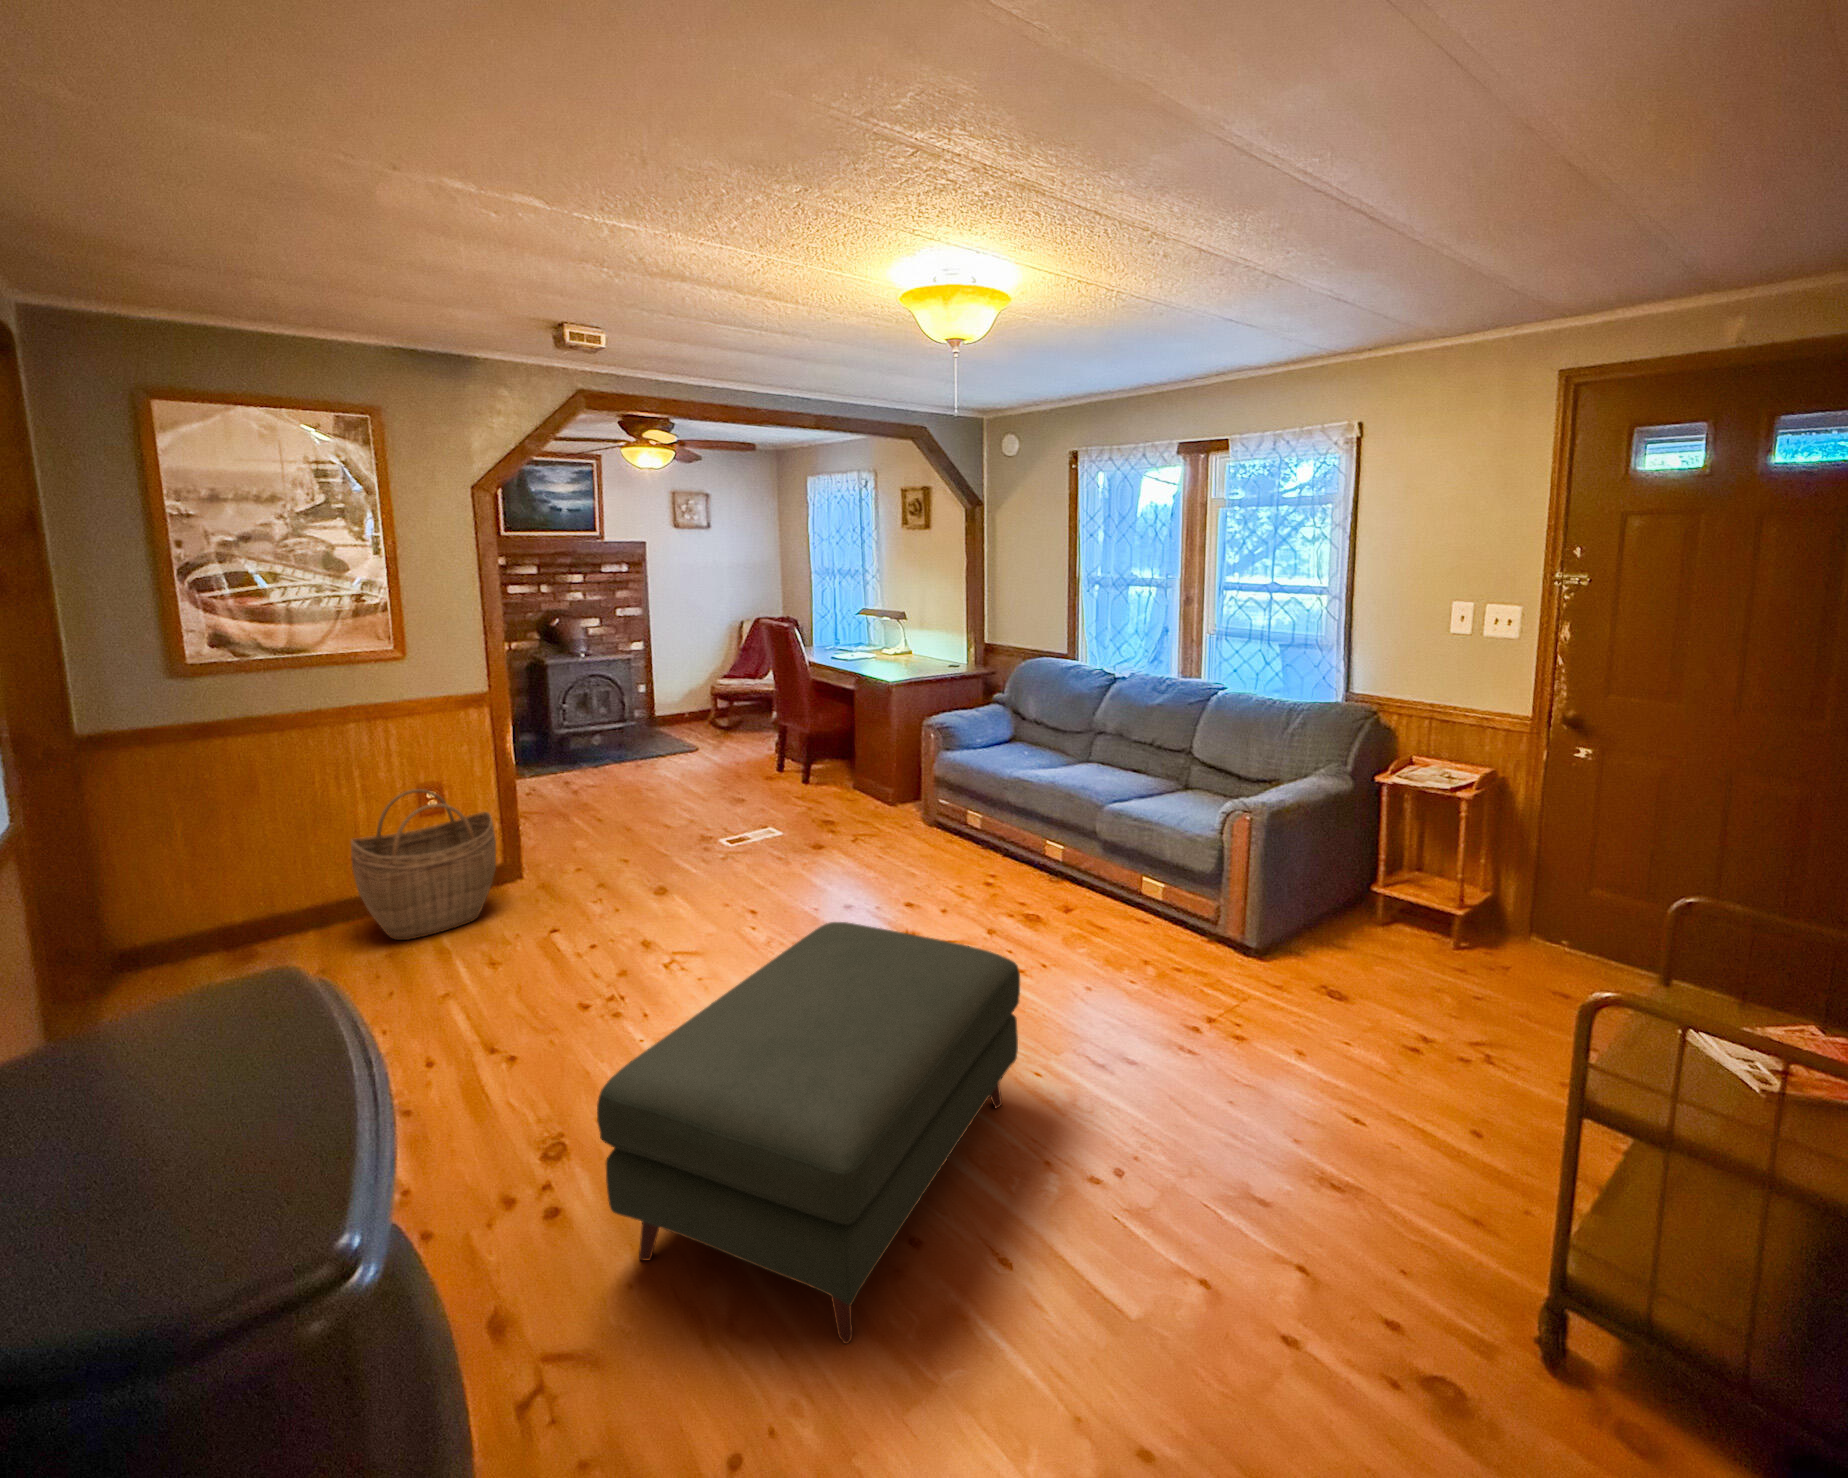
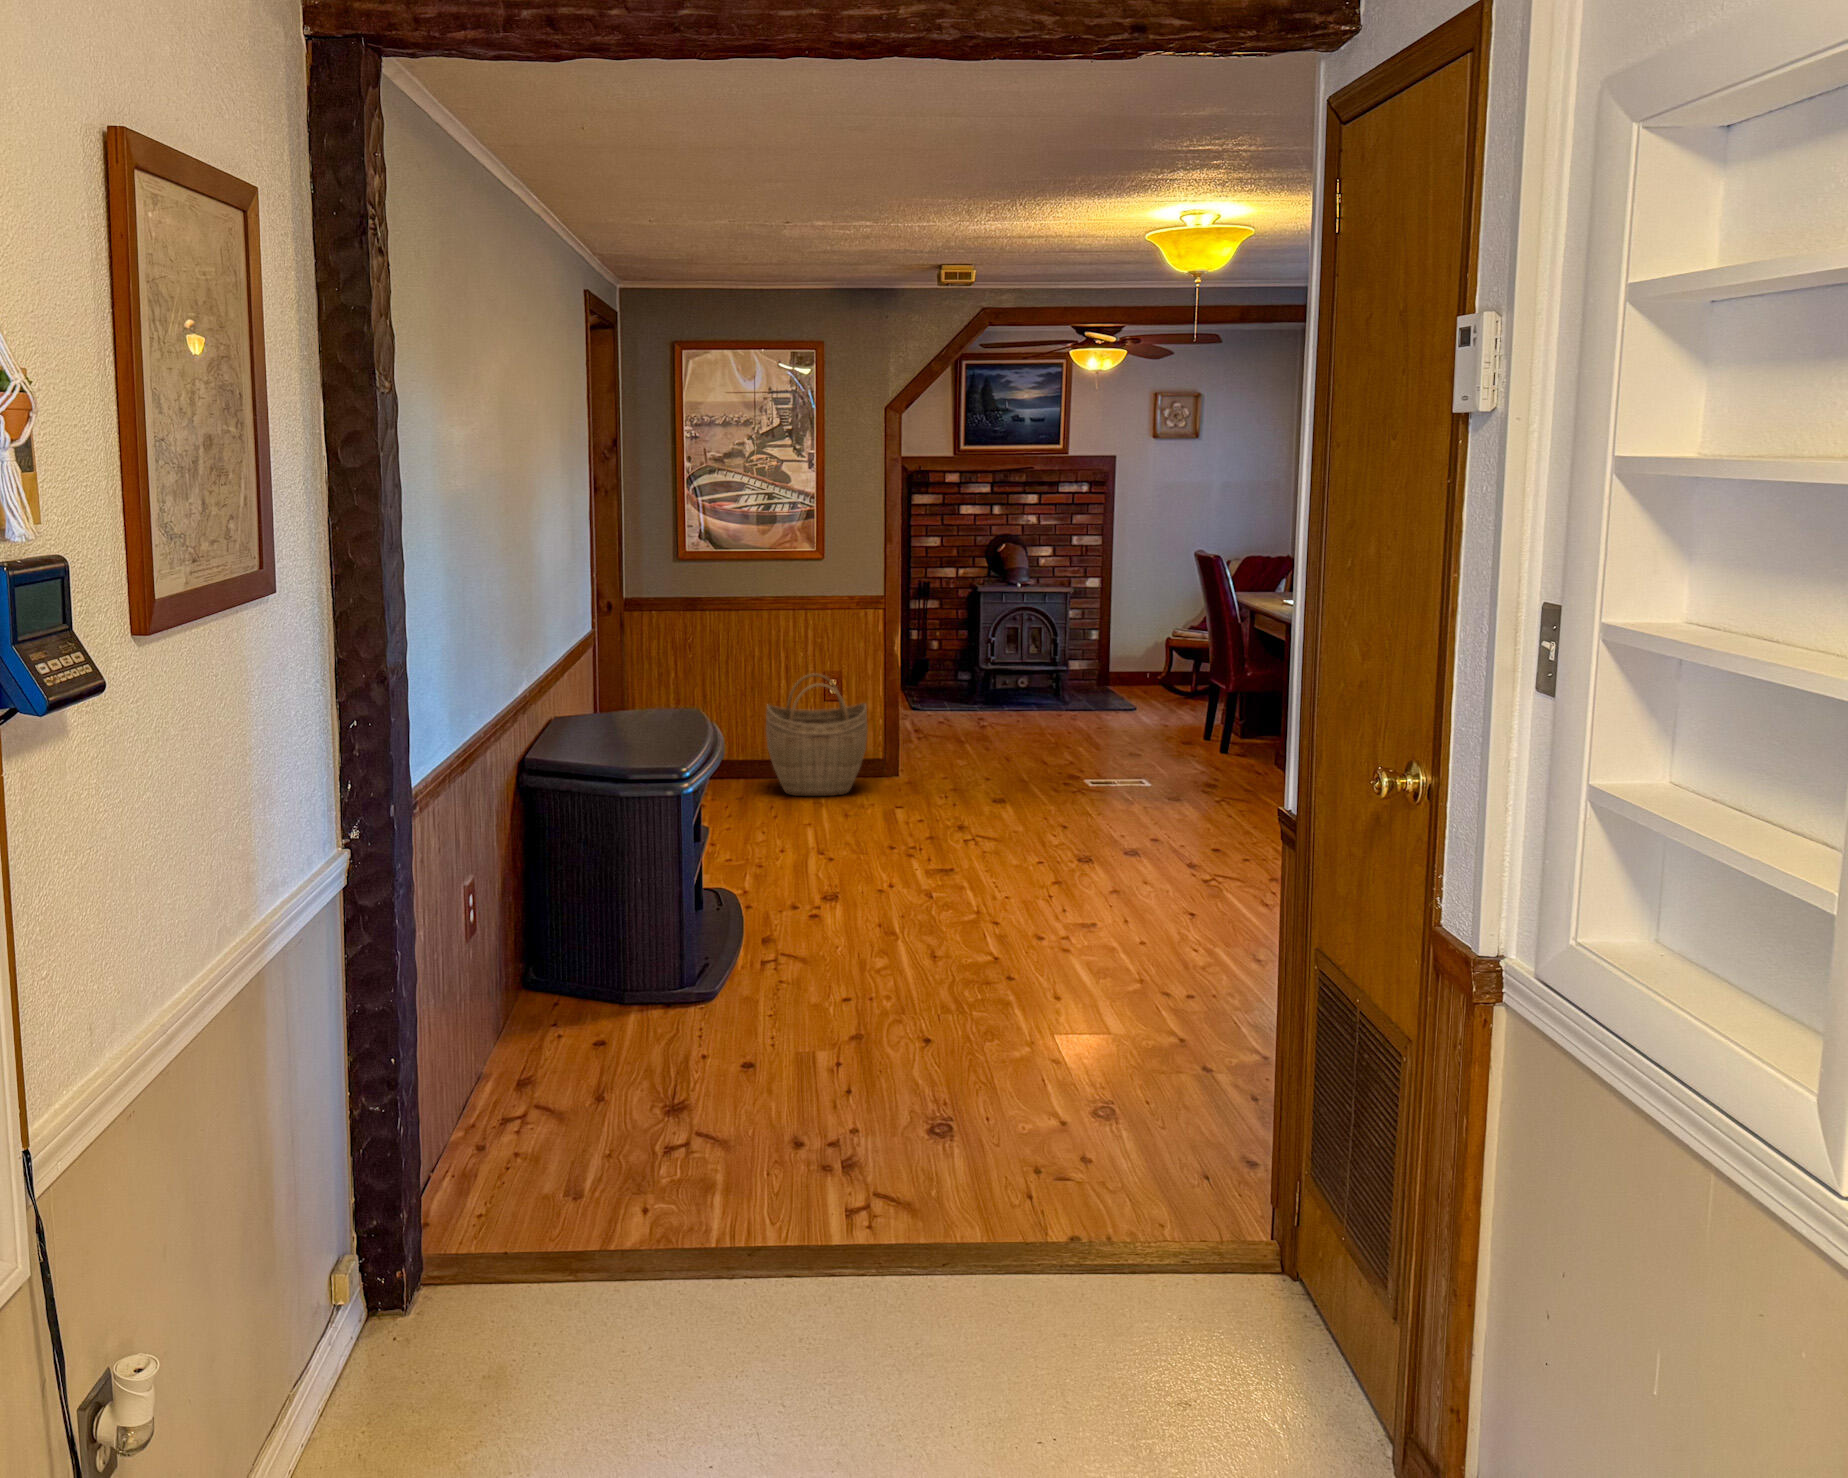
ottoman: present [597,922,1020,1344] -> none [813,797,1150,1019]

